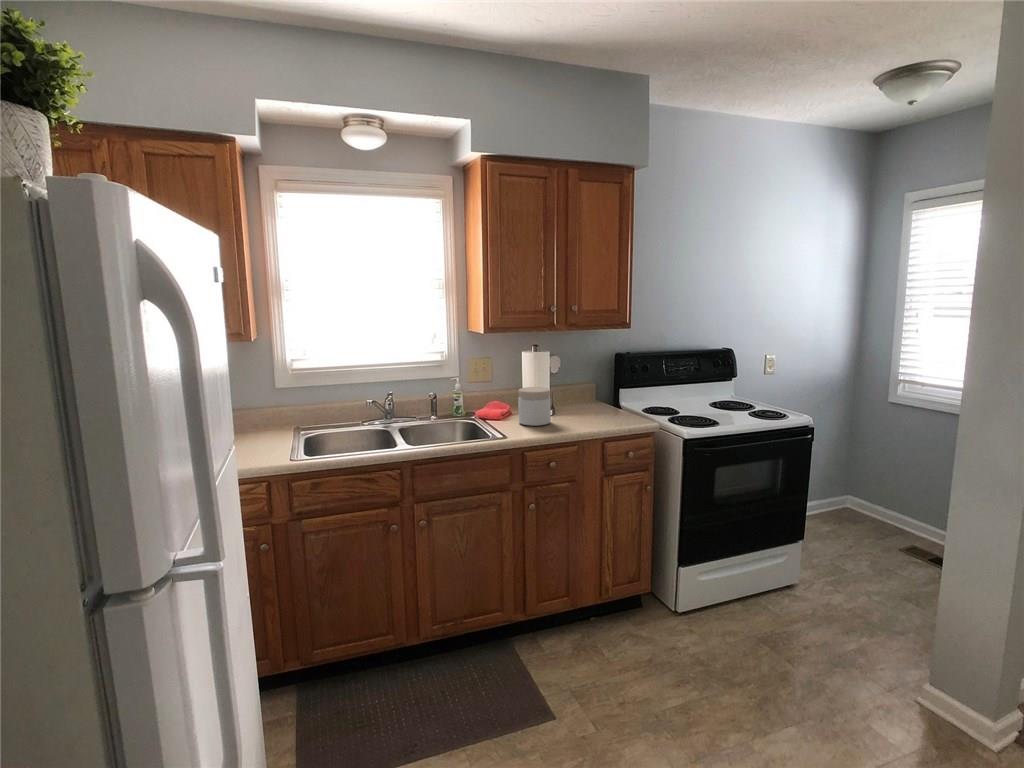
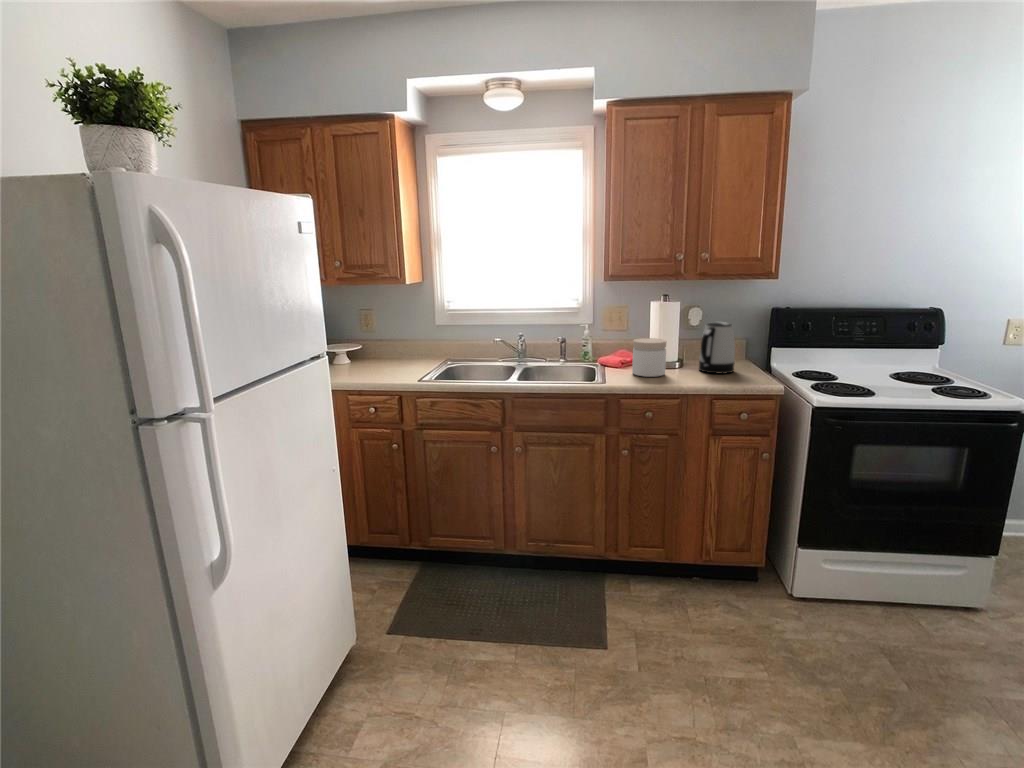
kettle: none [572,368,604,416] -> present [699,322,735,374]

